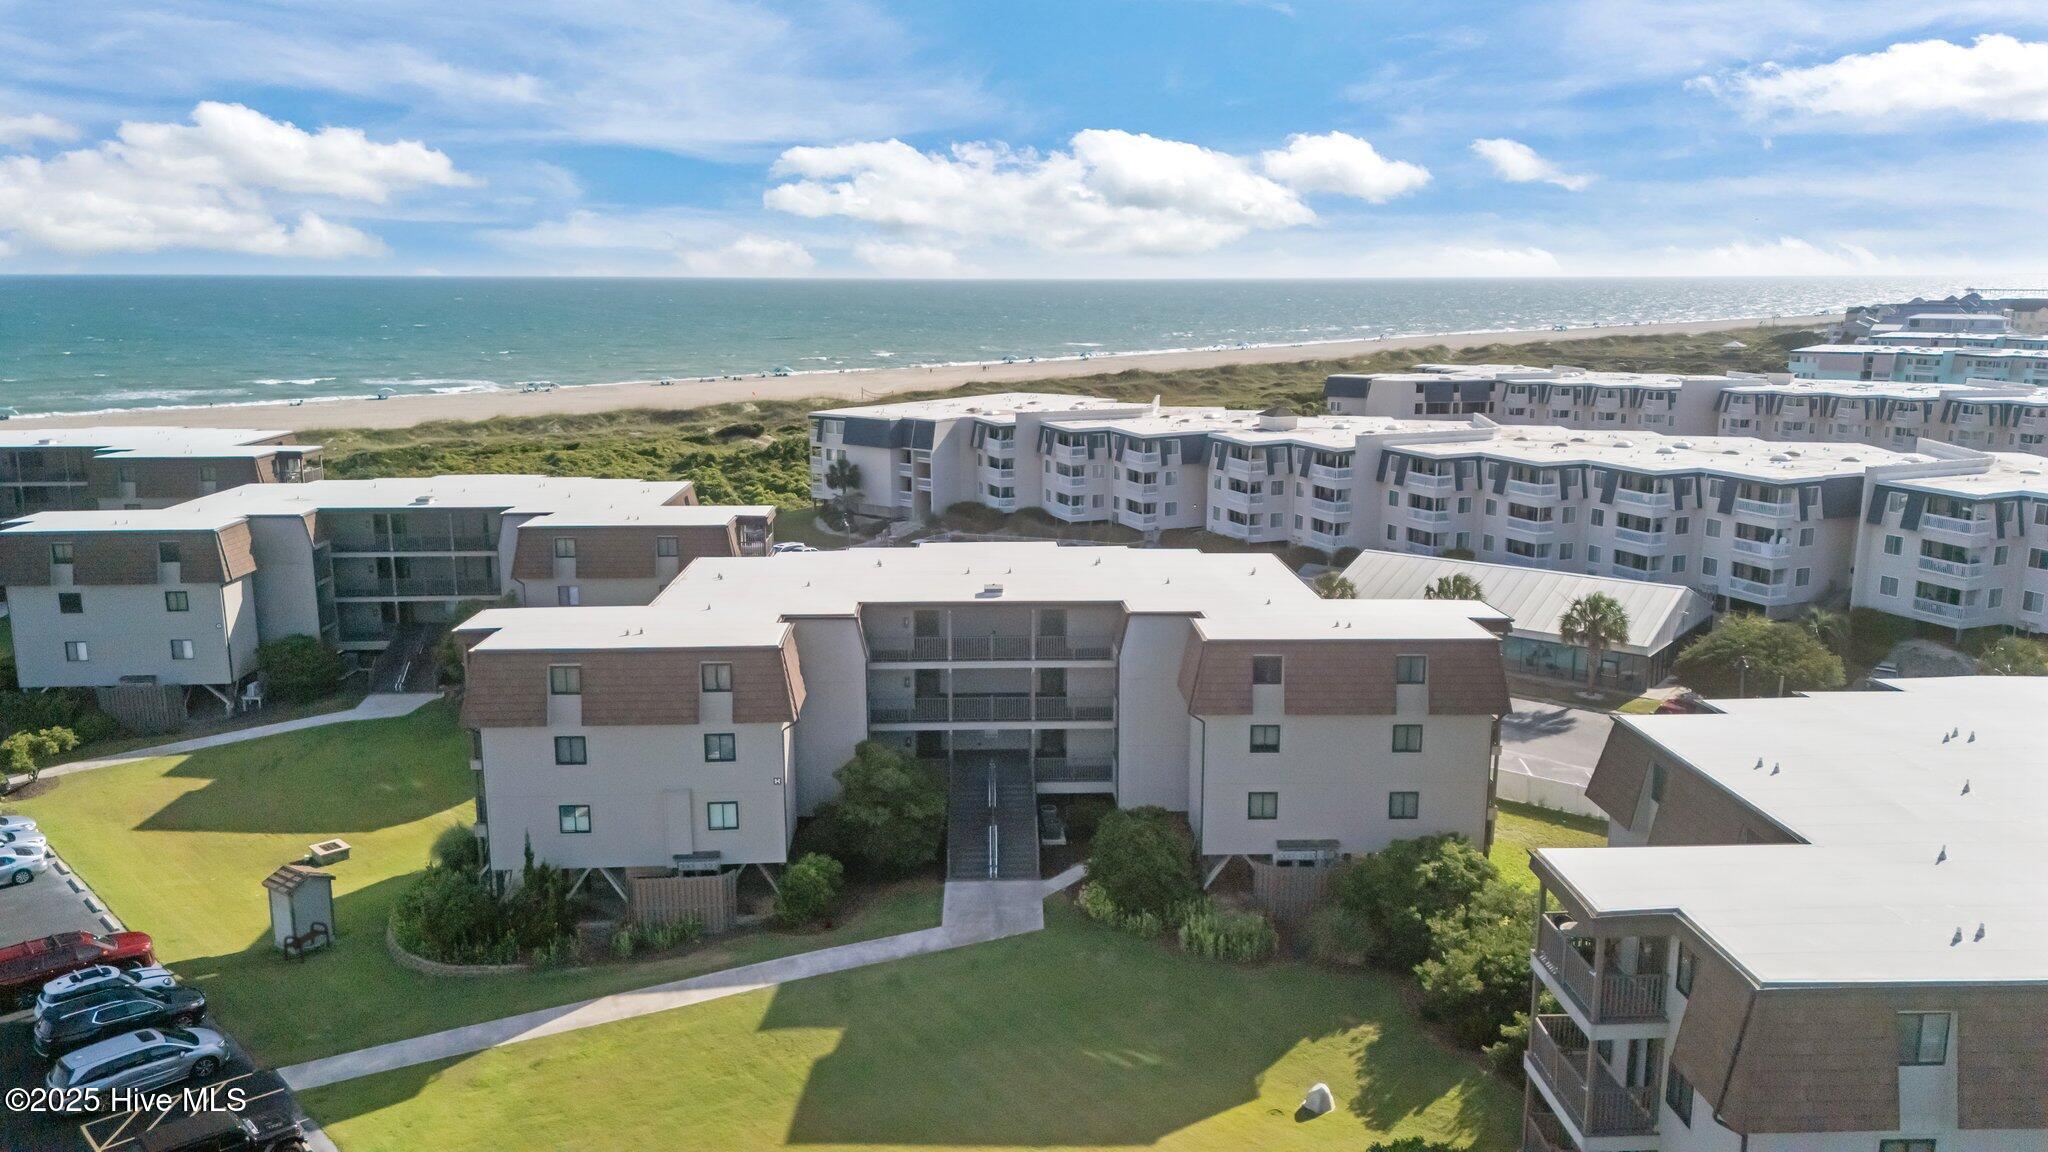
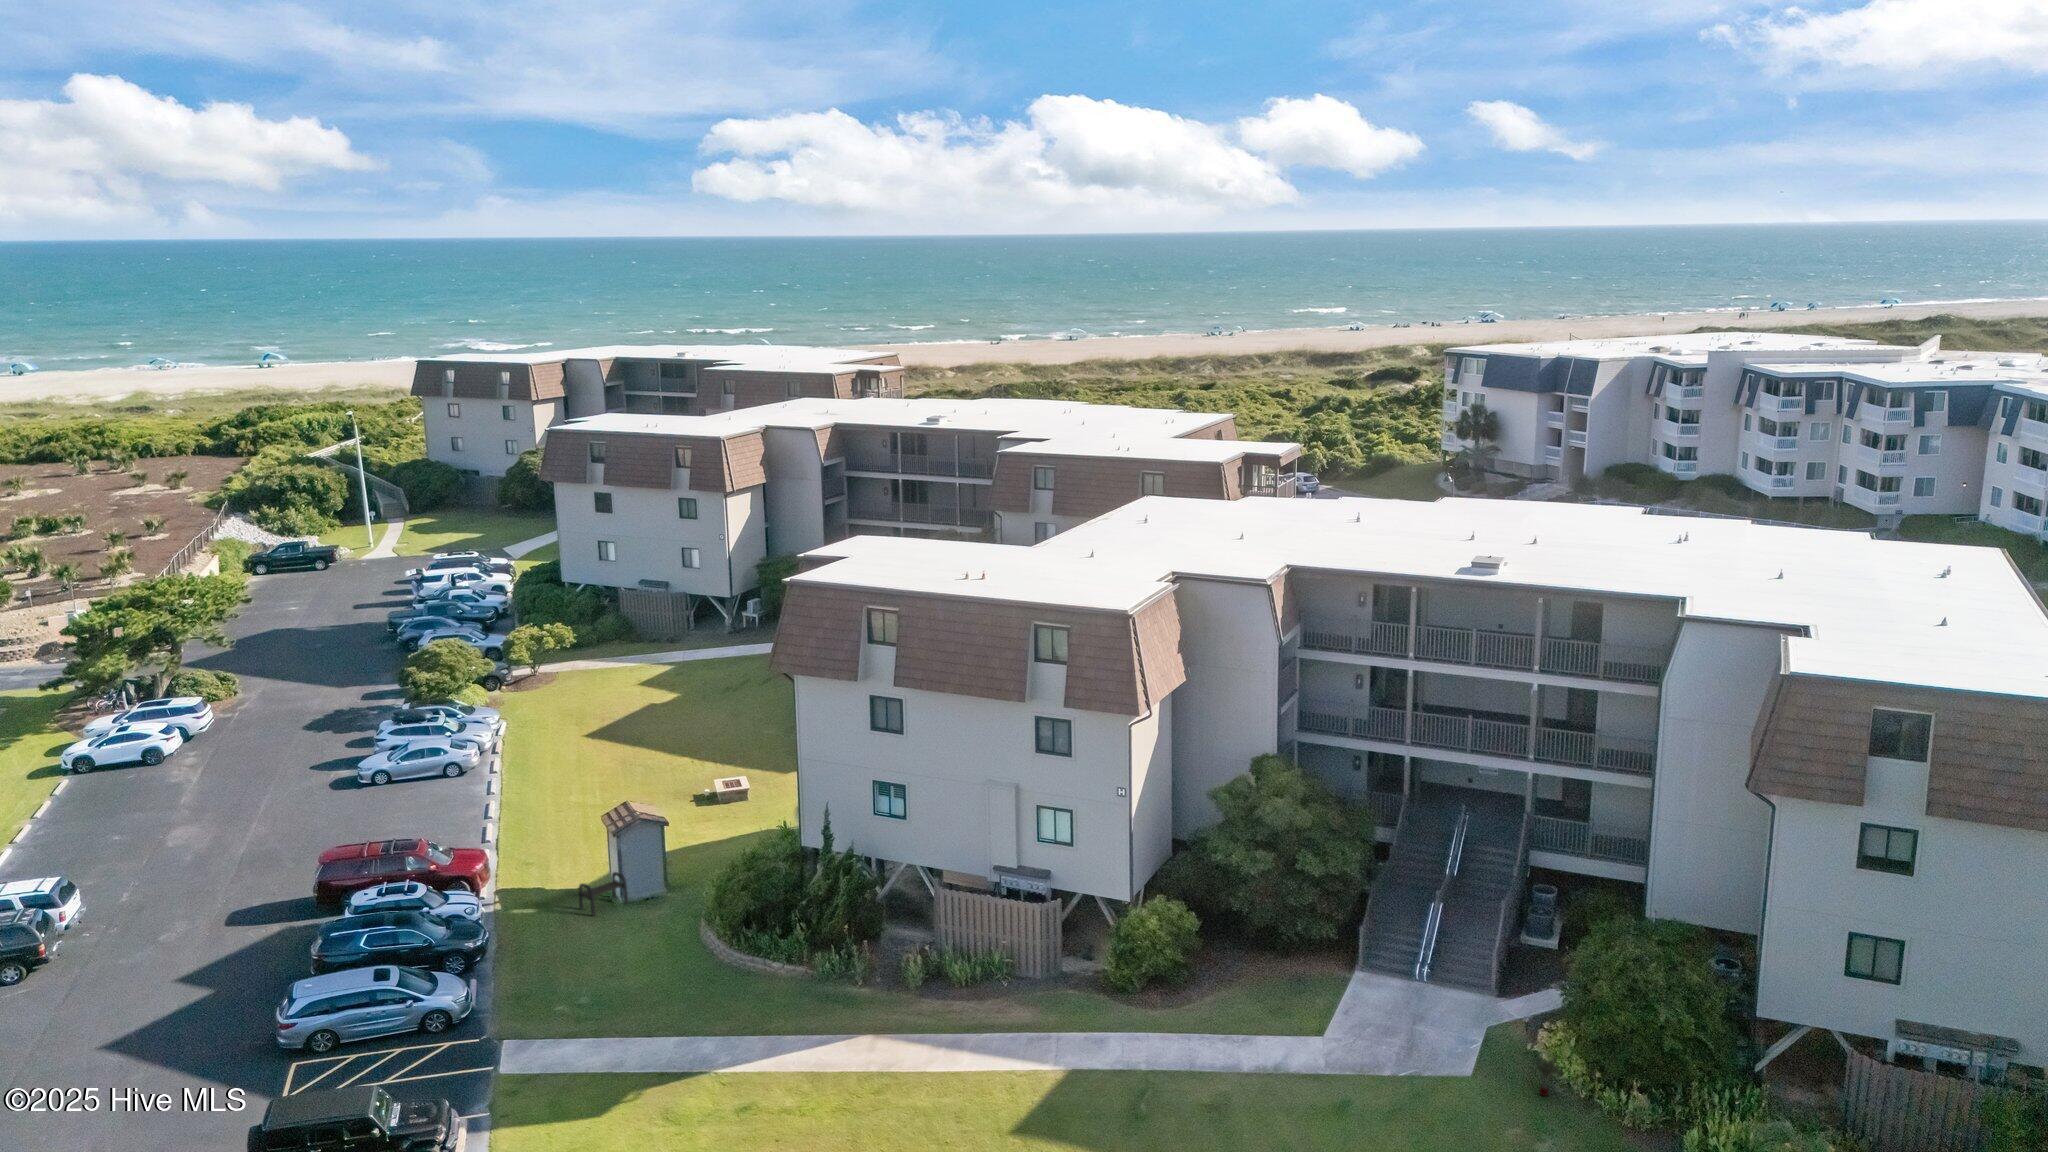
potted tree: present [819,898,840,927] -> present [1536,1053,1562,1096]

